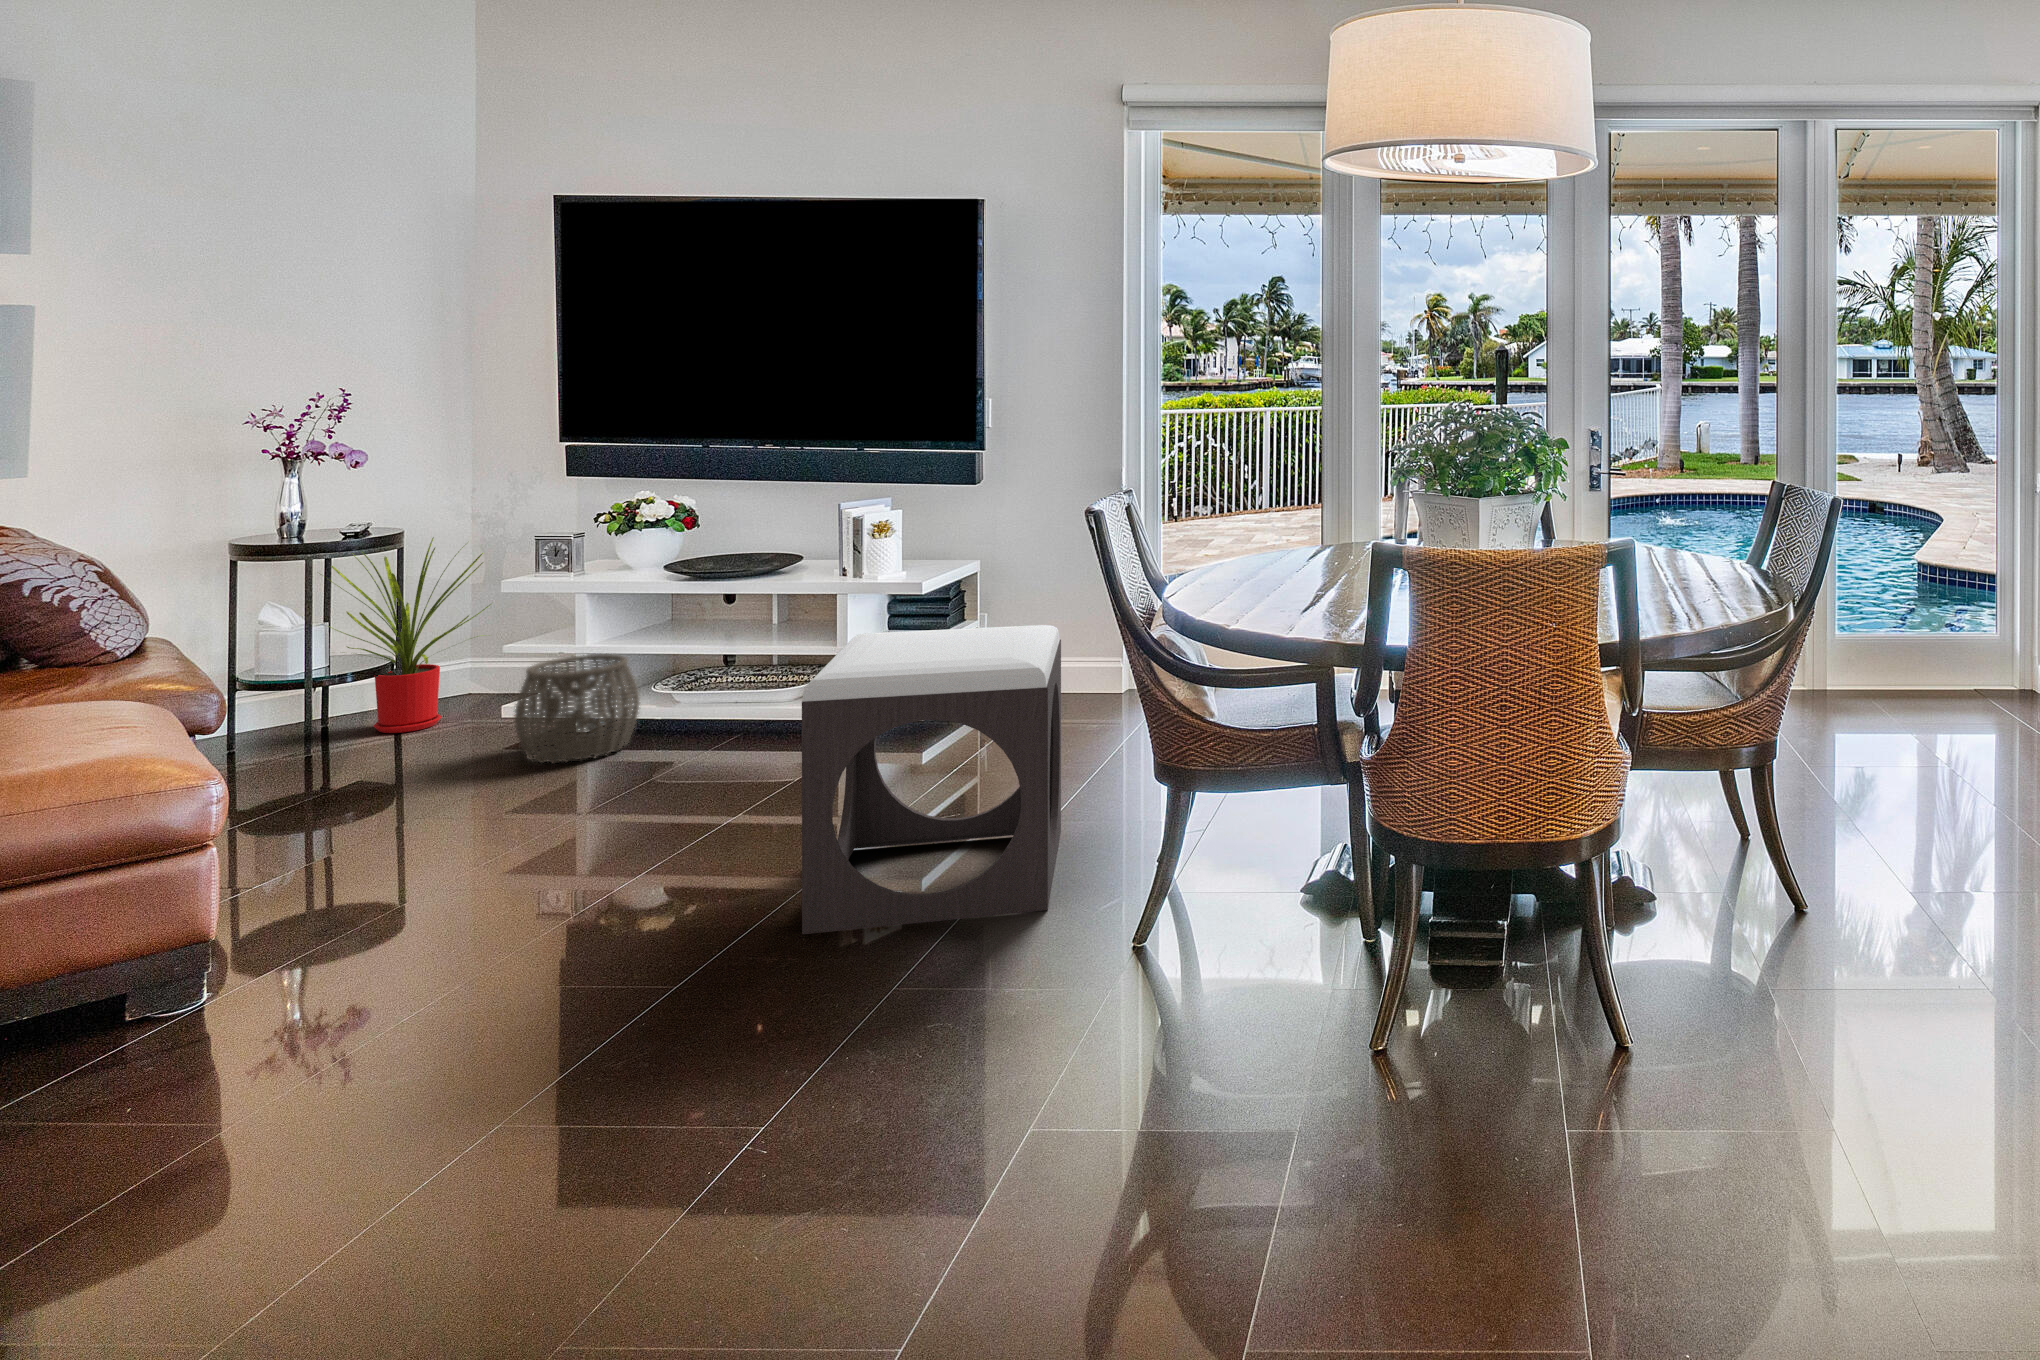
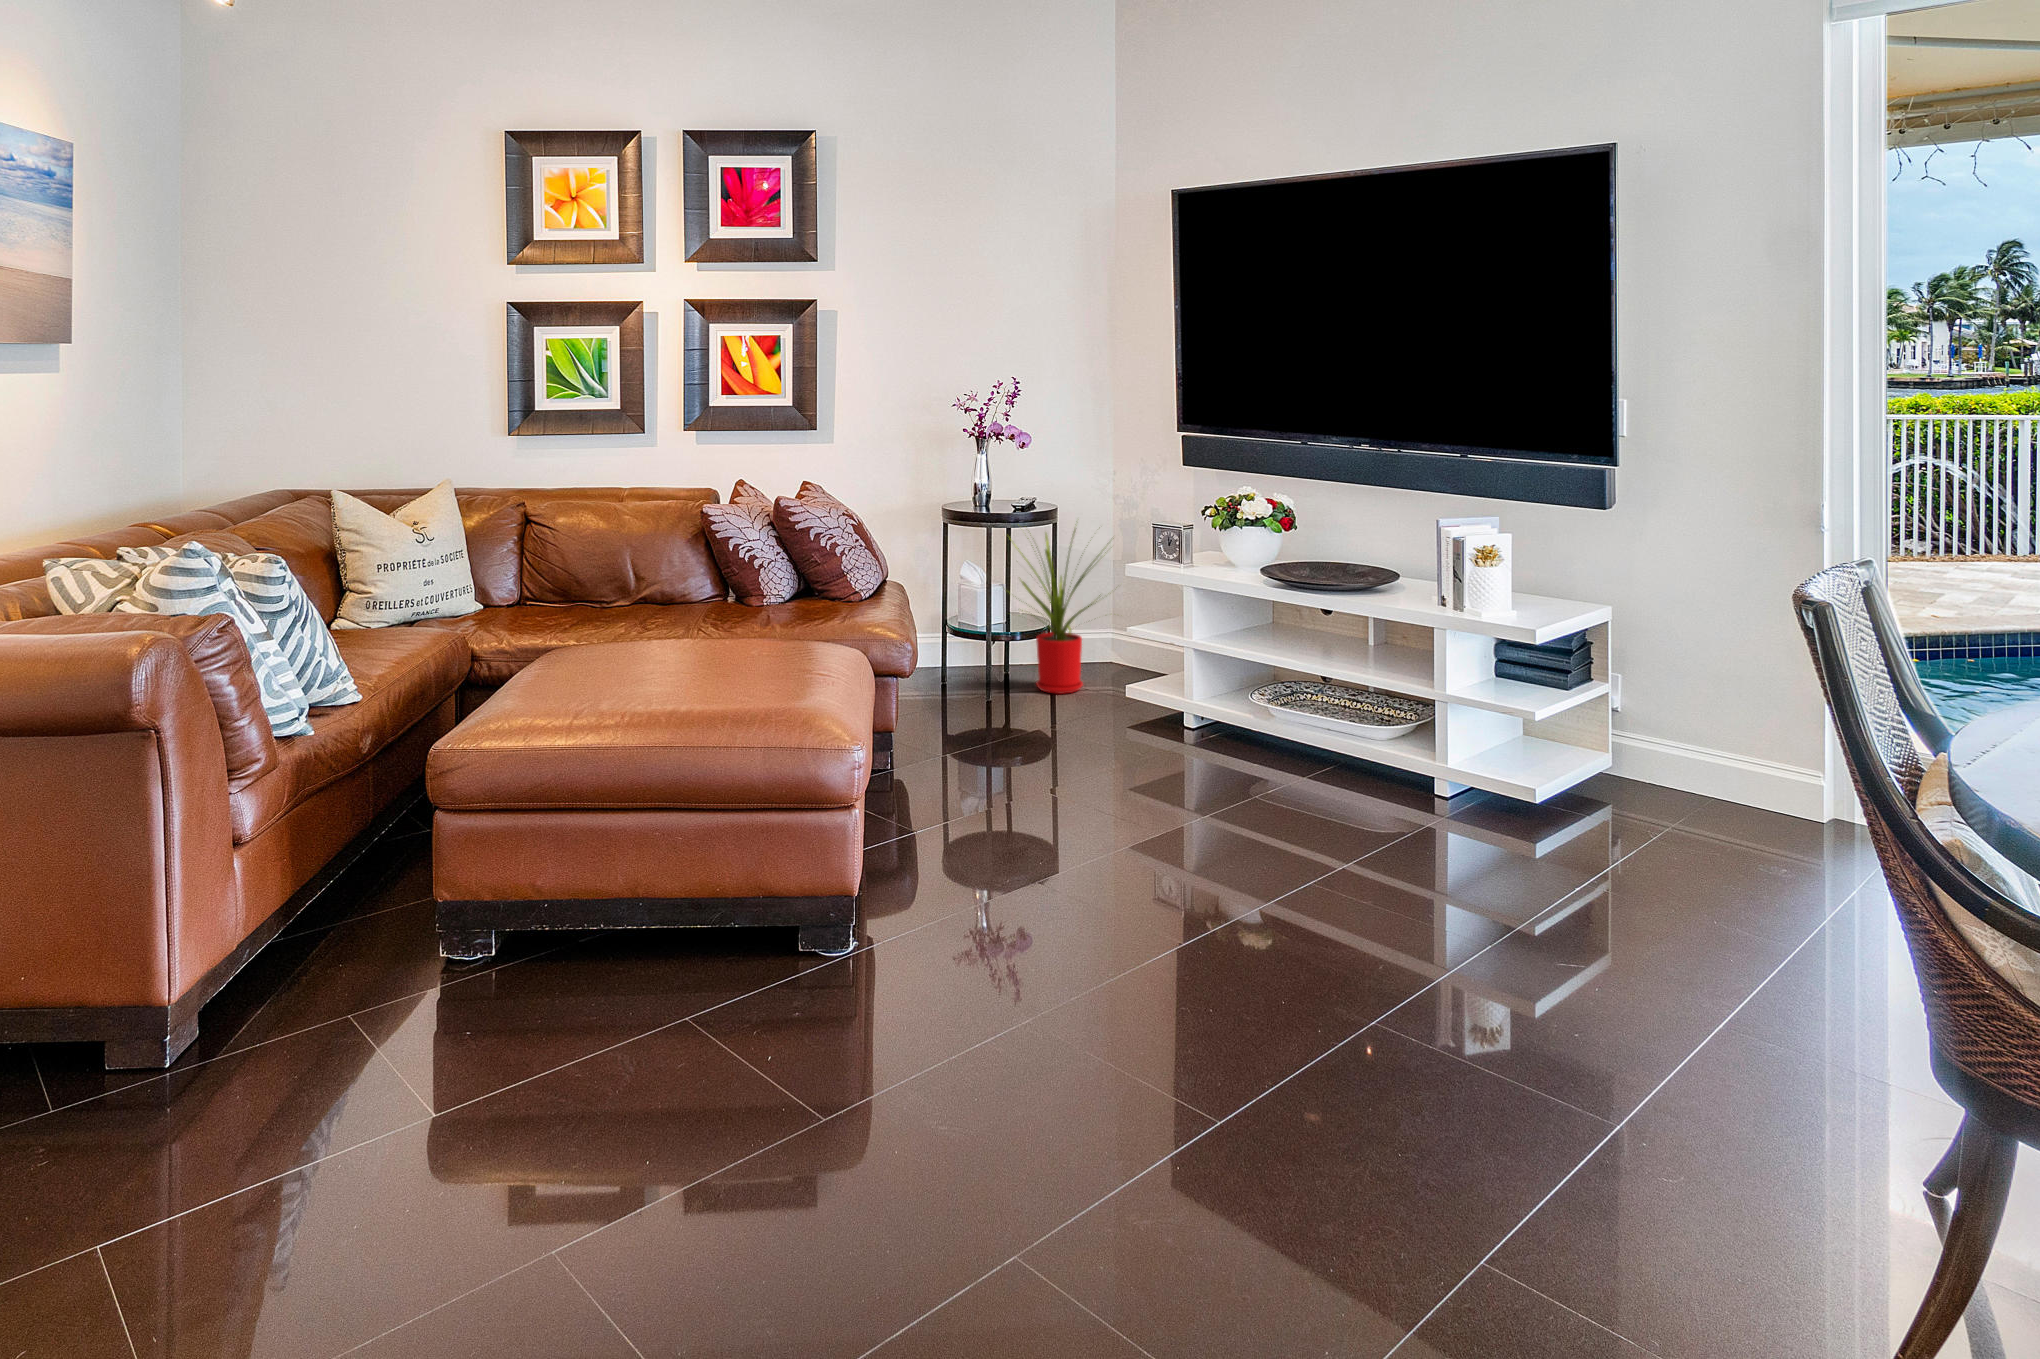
footstool: present [802,625,1061,934] -> none [1399,690,1766,1192]
woven basket: present [514,654,640,763] -> none [1130,648,1238,759]

